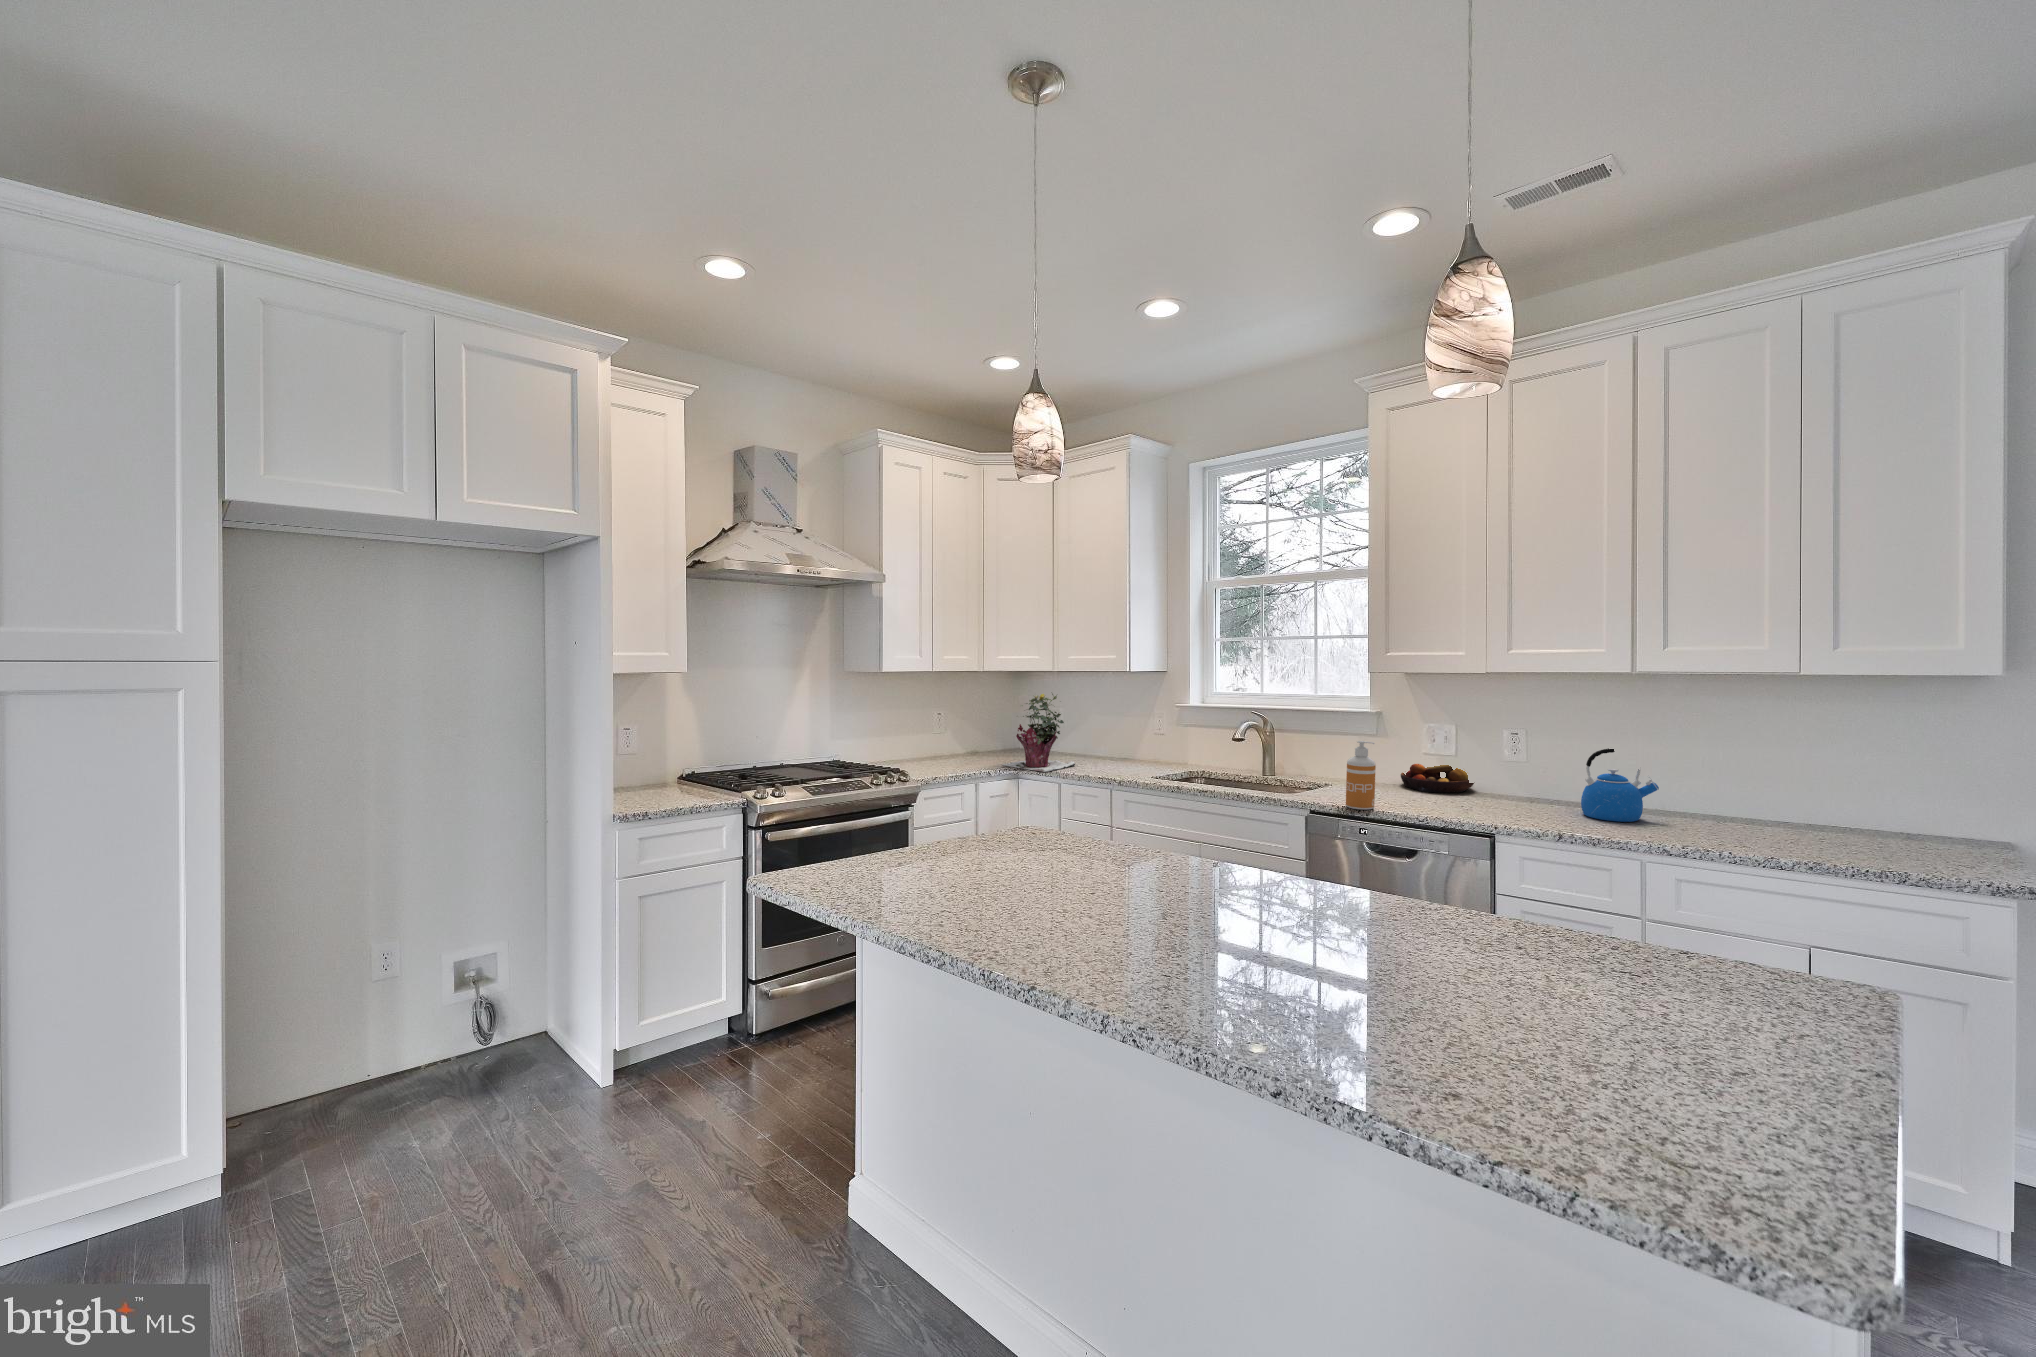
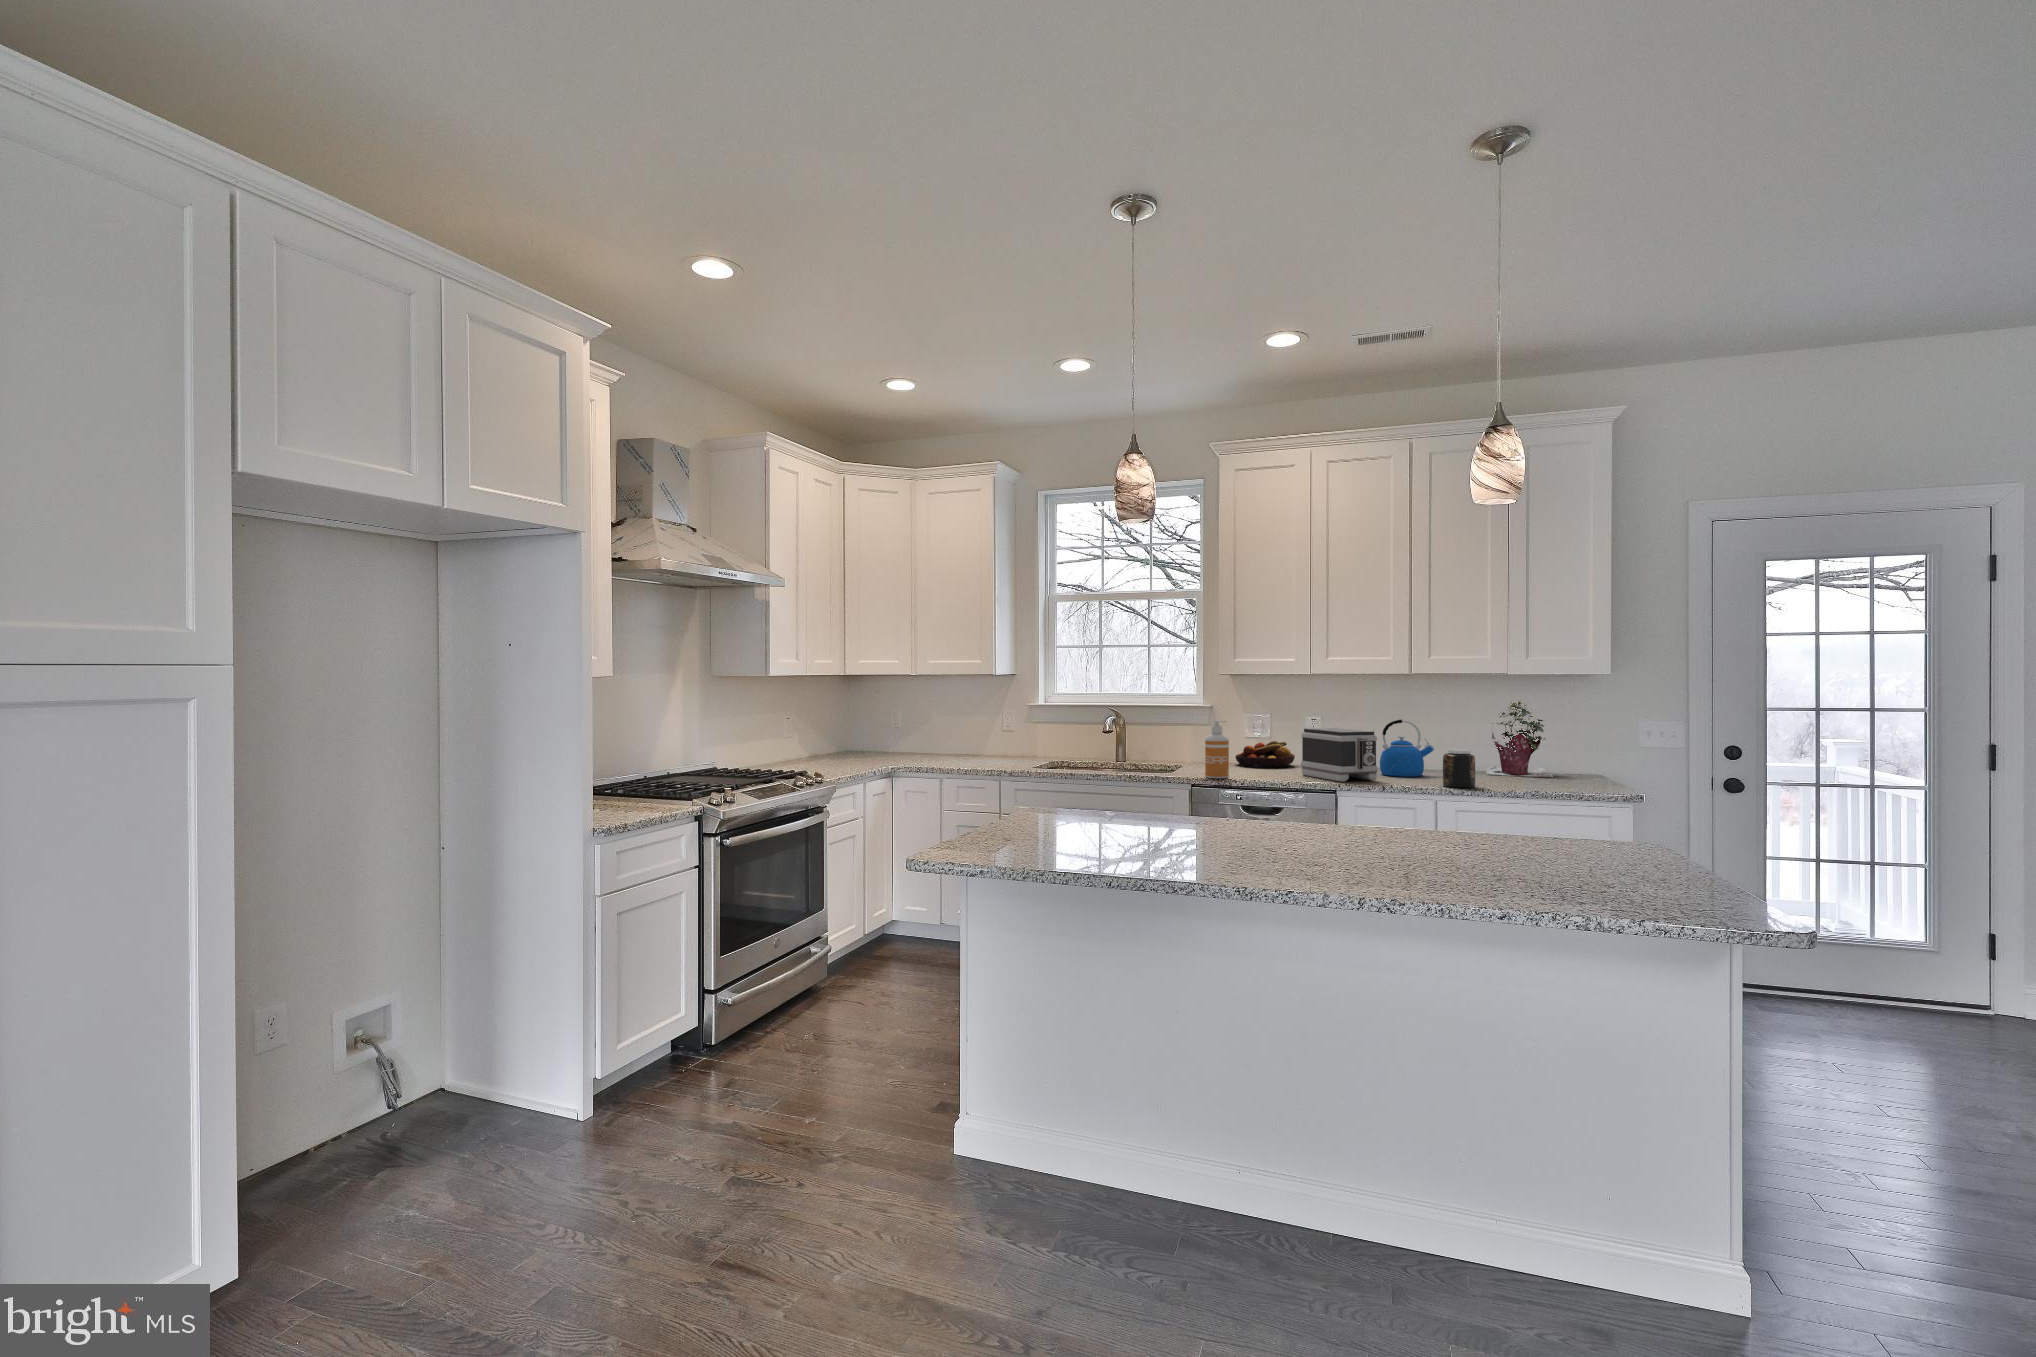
potted plant: present [1002,694,1075,772] -> present [1487,701,1553,777]
toaster: none [1472,754,1571,827] -> present [1301,728,1378,782]
jar: none [1658,797,1707,851] -> present [1443,749,1475,788]

